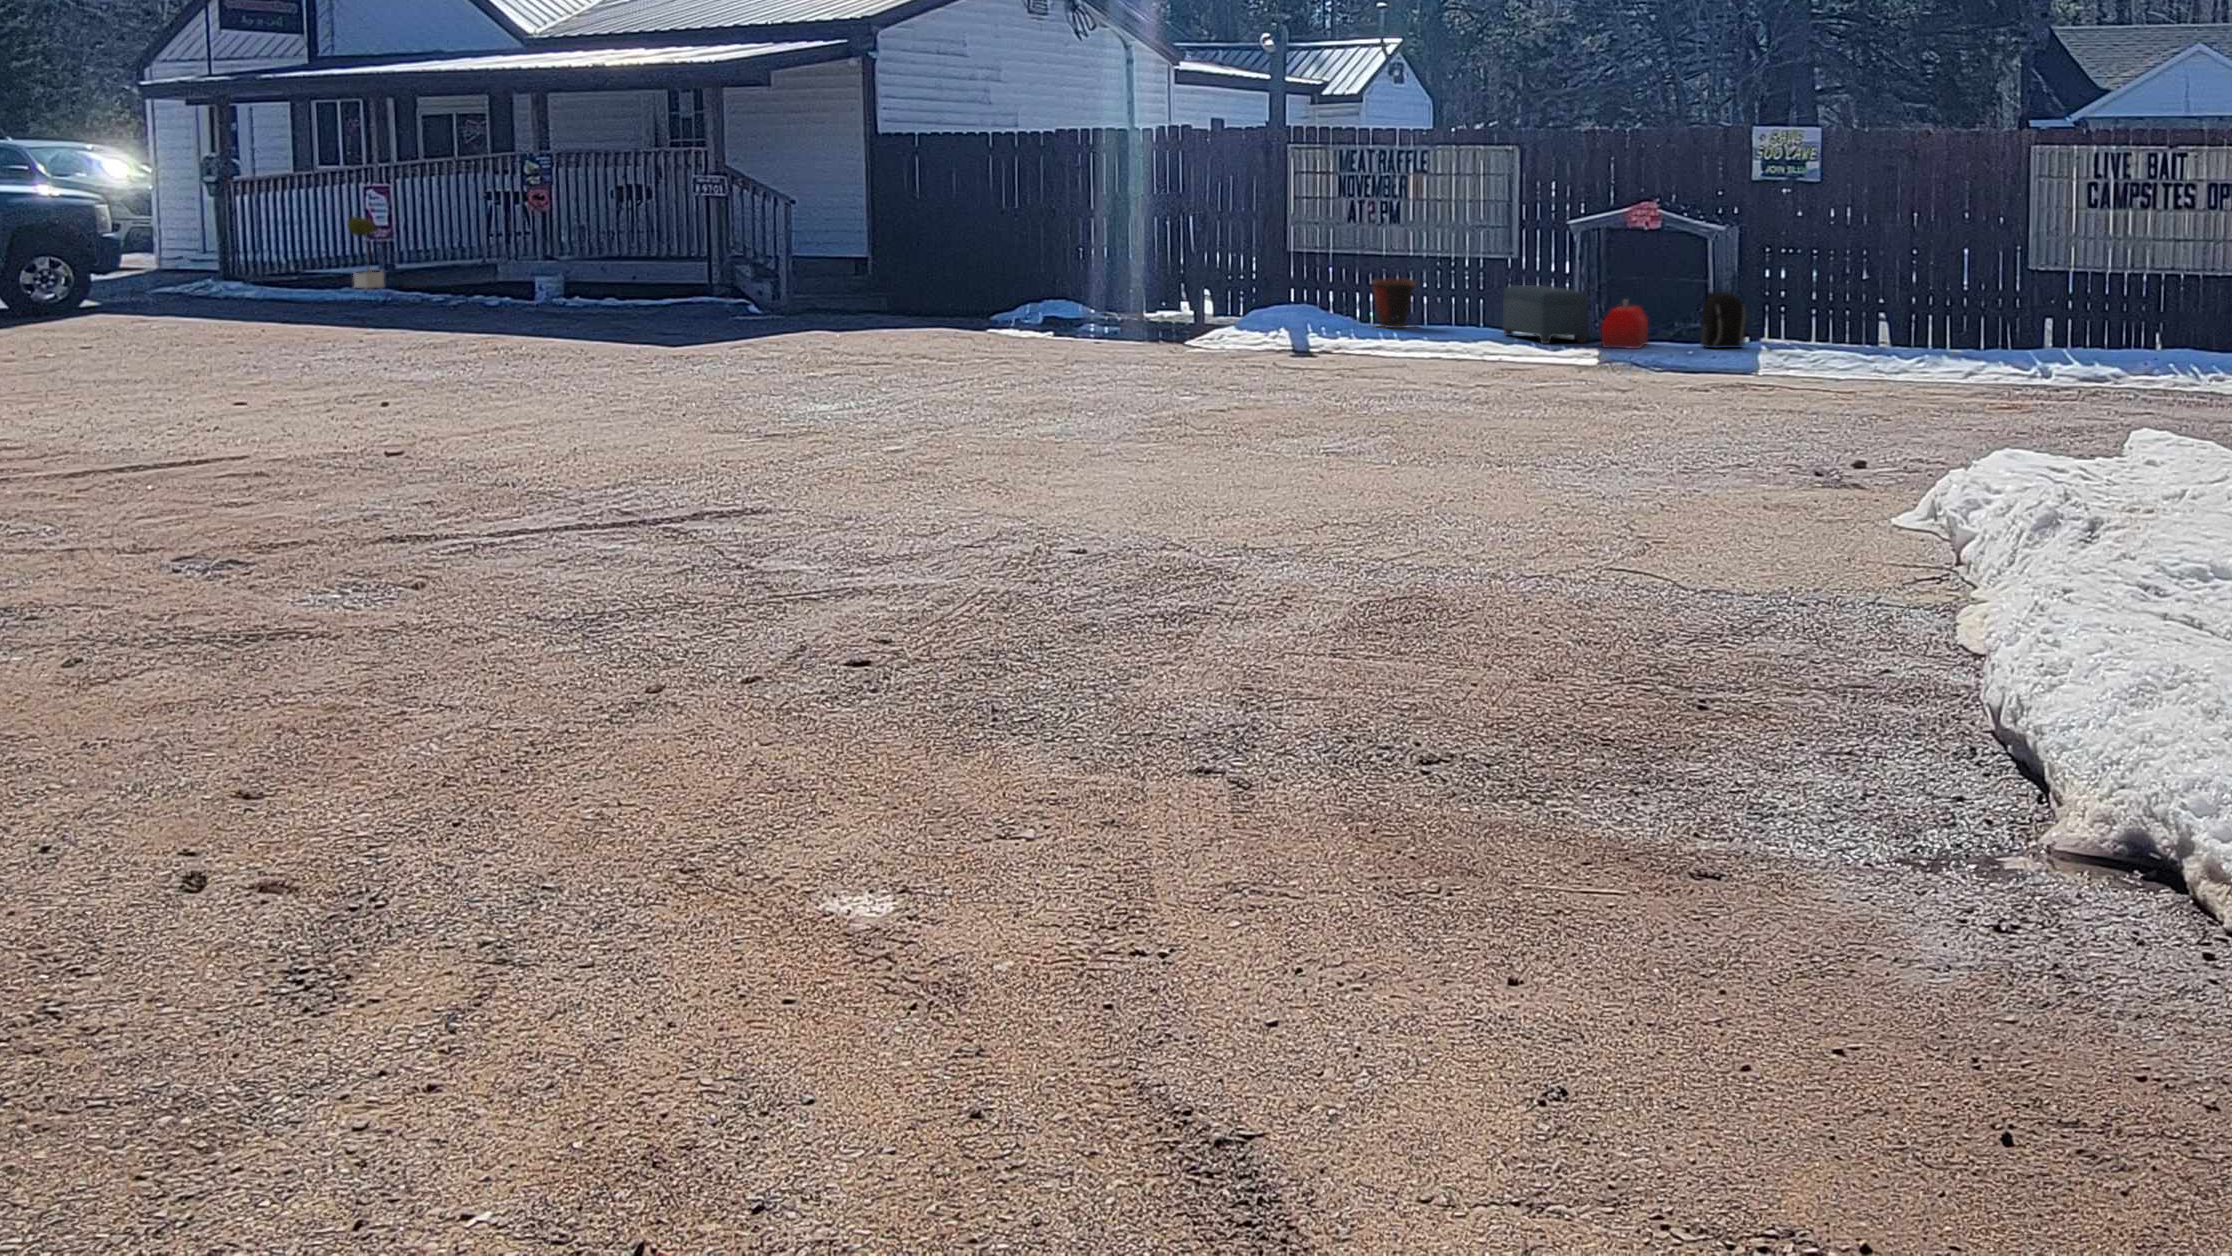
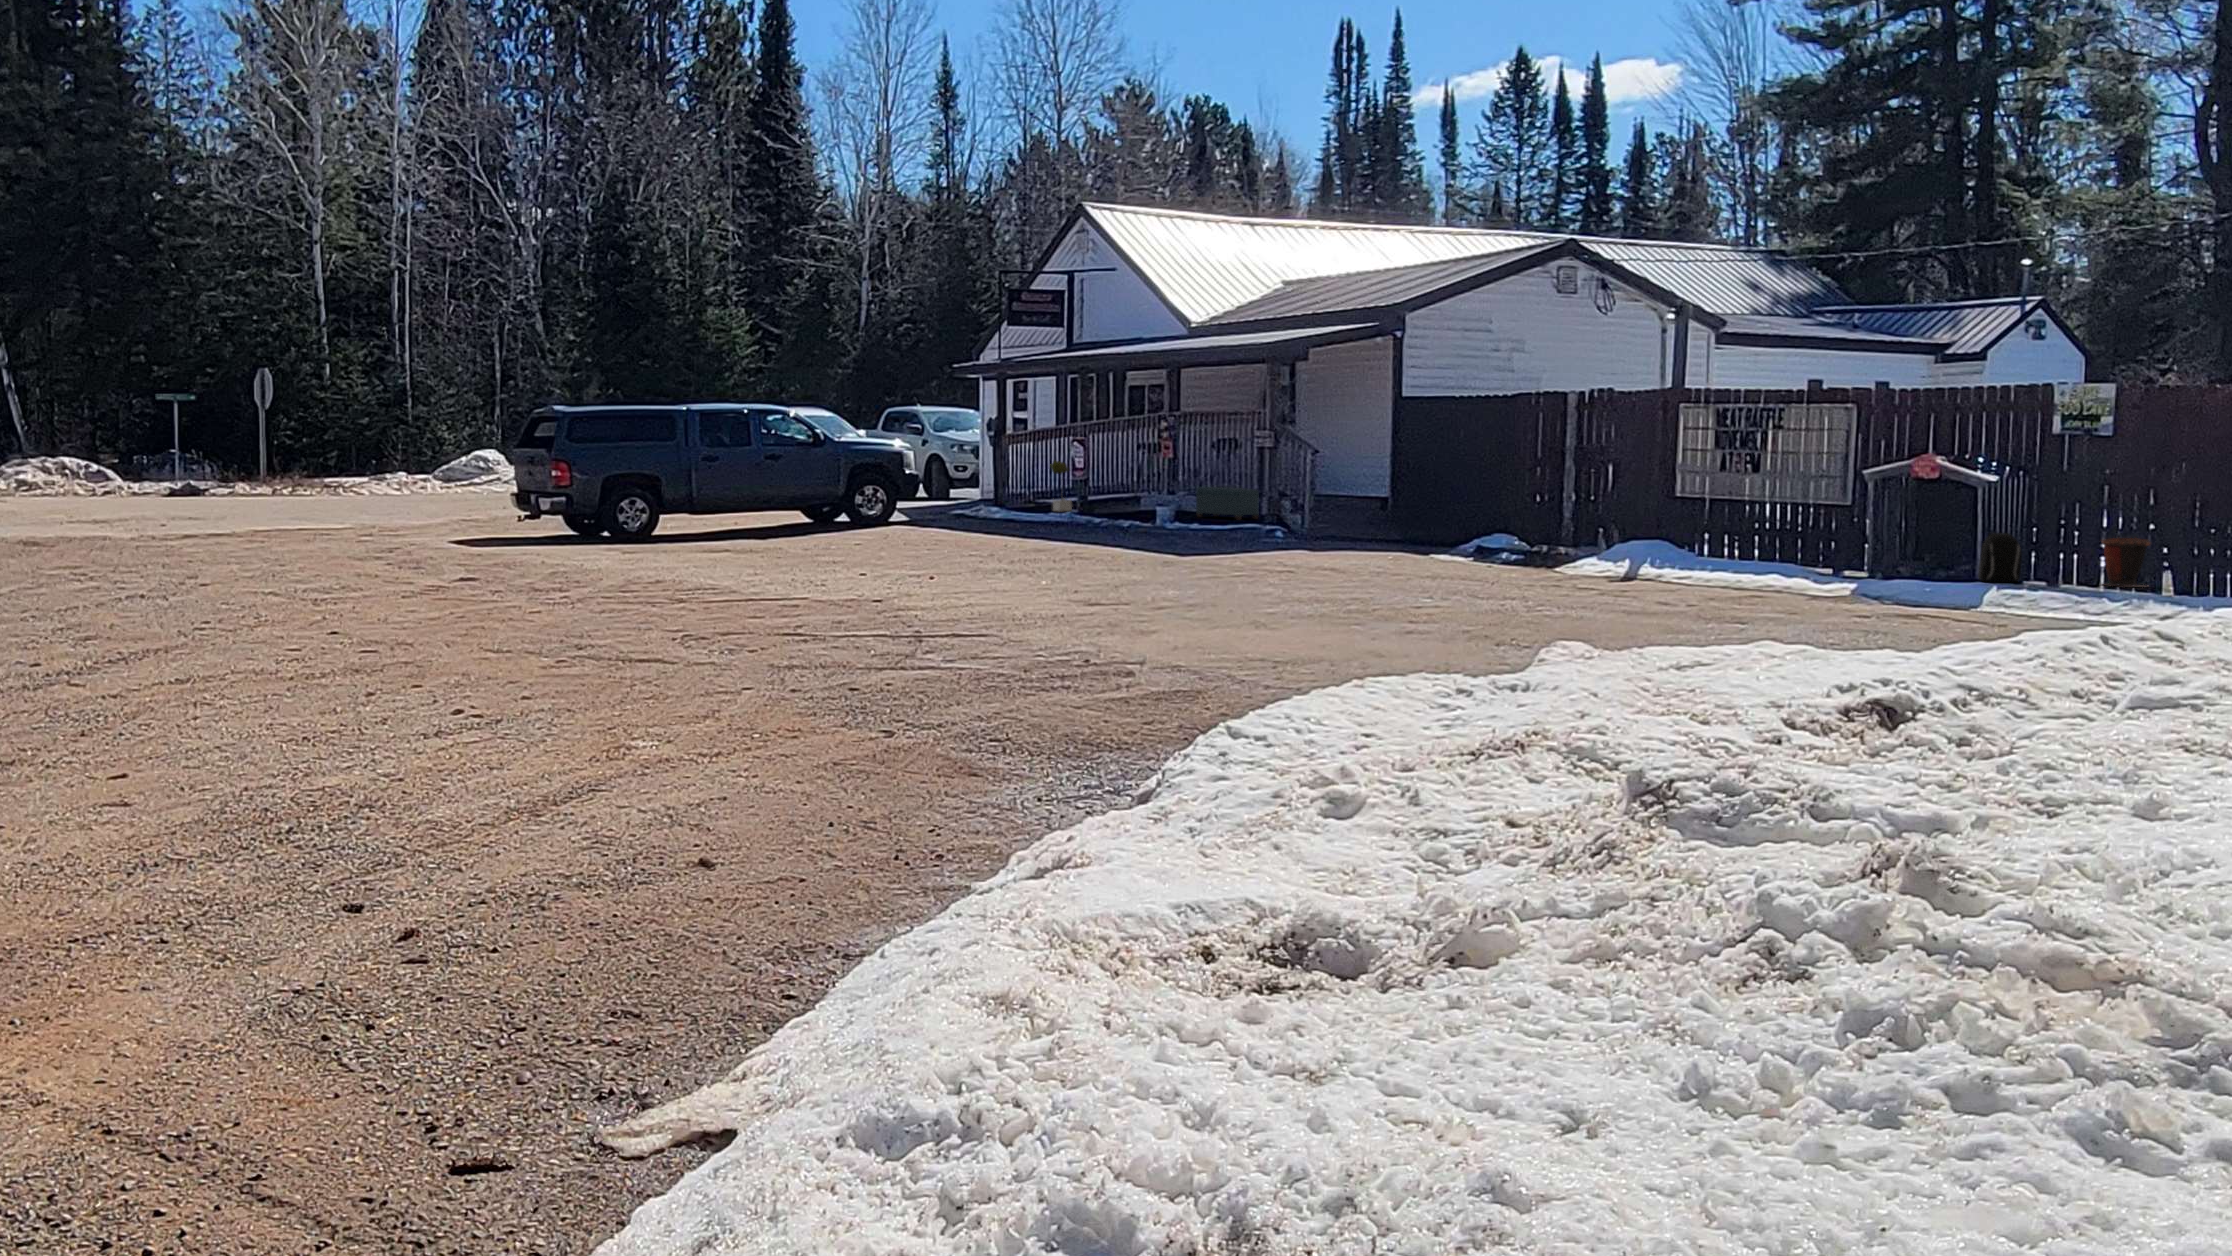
trash can: present [1372,278,1416,328] -> present [2101,538,2150,587]
bench: present [1503,285,1588,344] -> present [1196,487,1259,520]
toolbox: present [1602,300,1648,349] -> none [1886,537,1939,580]

